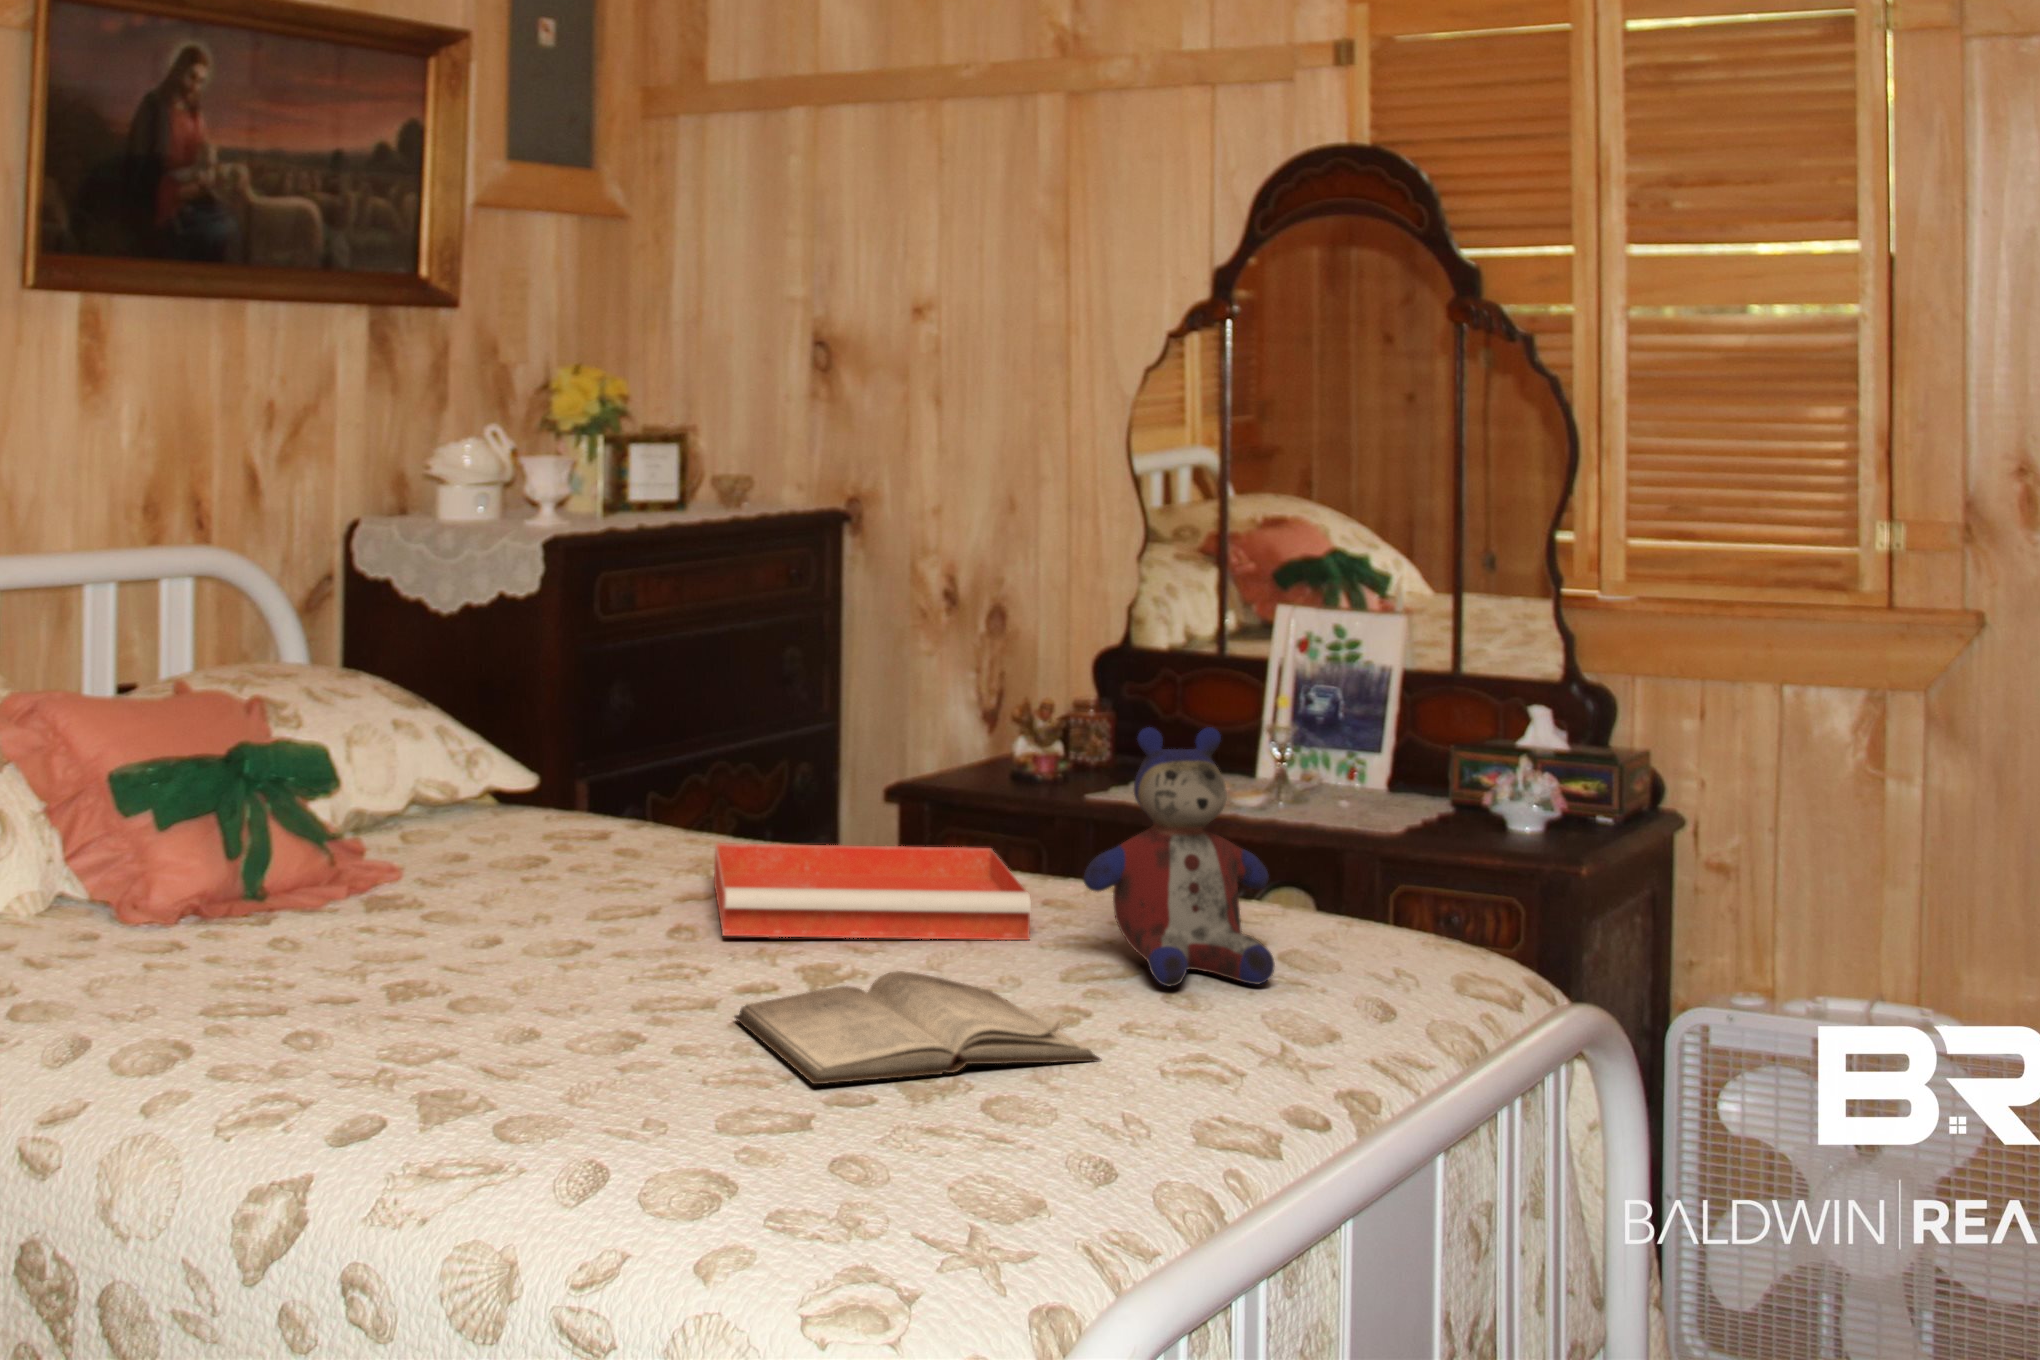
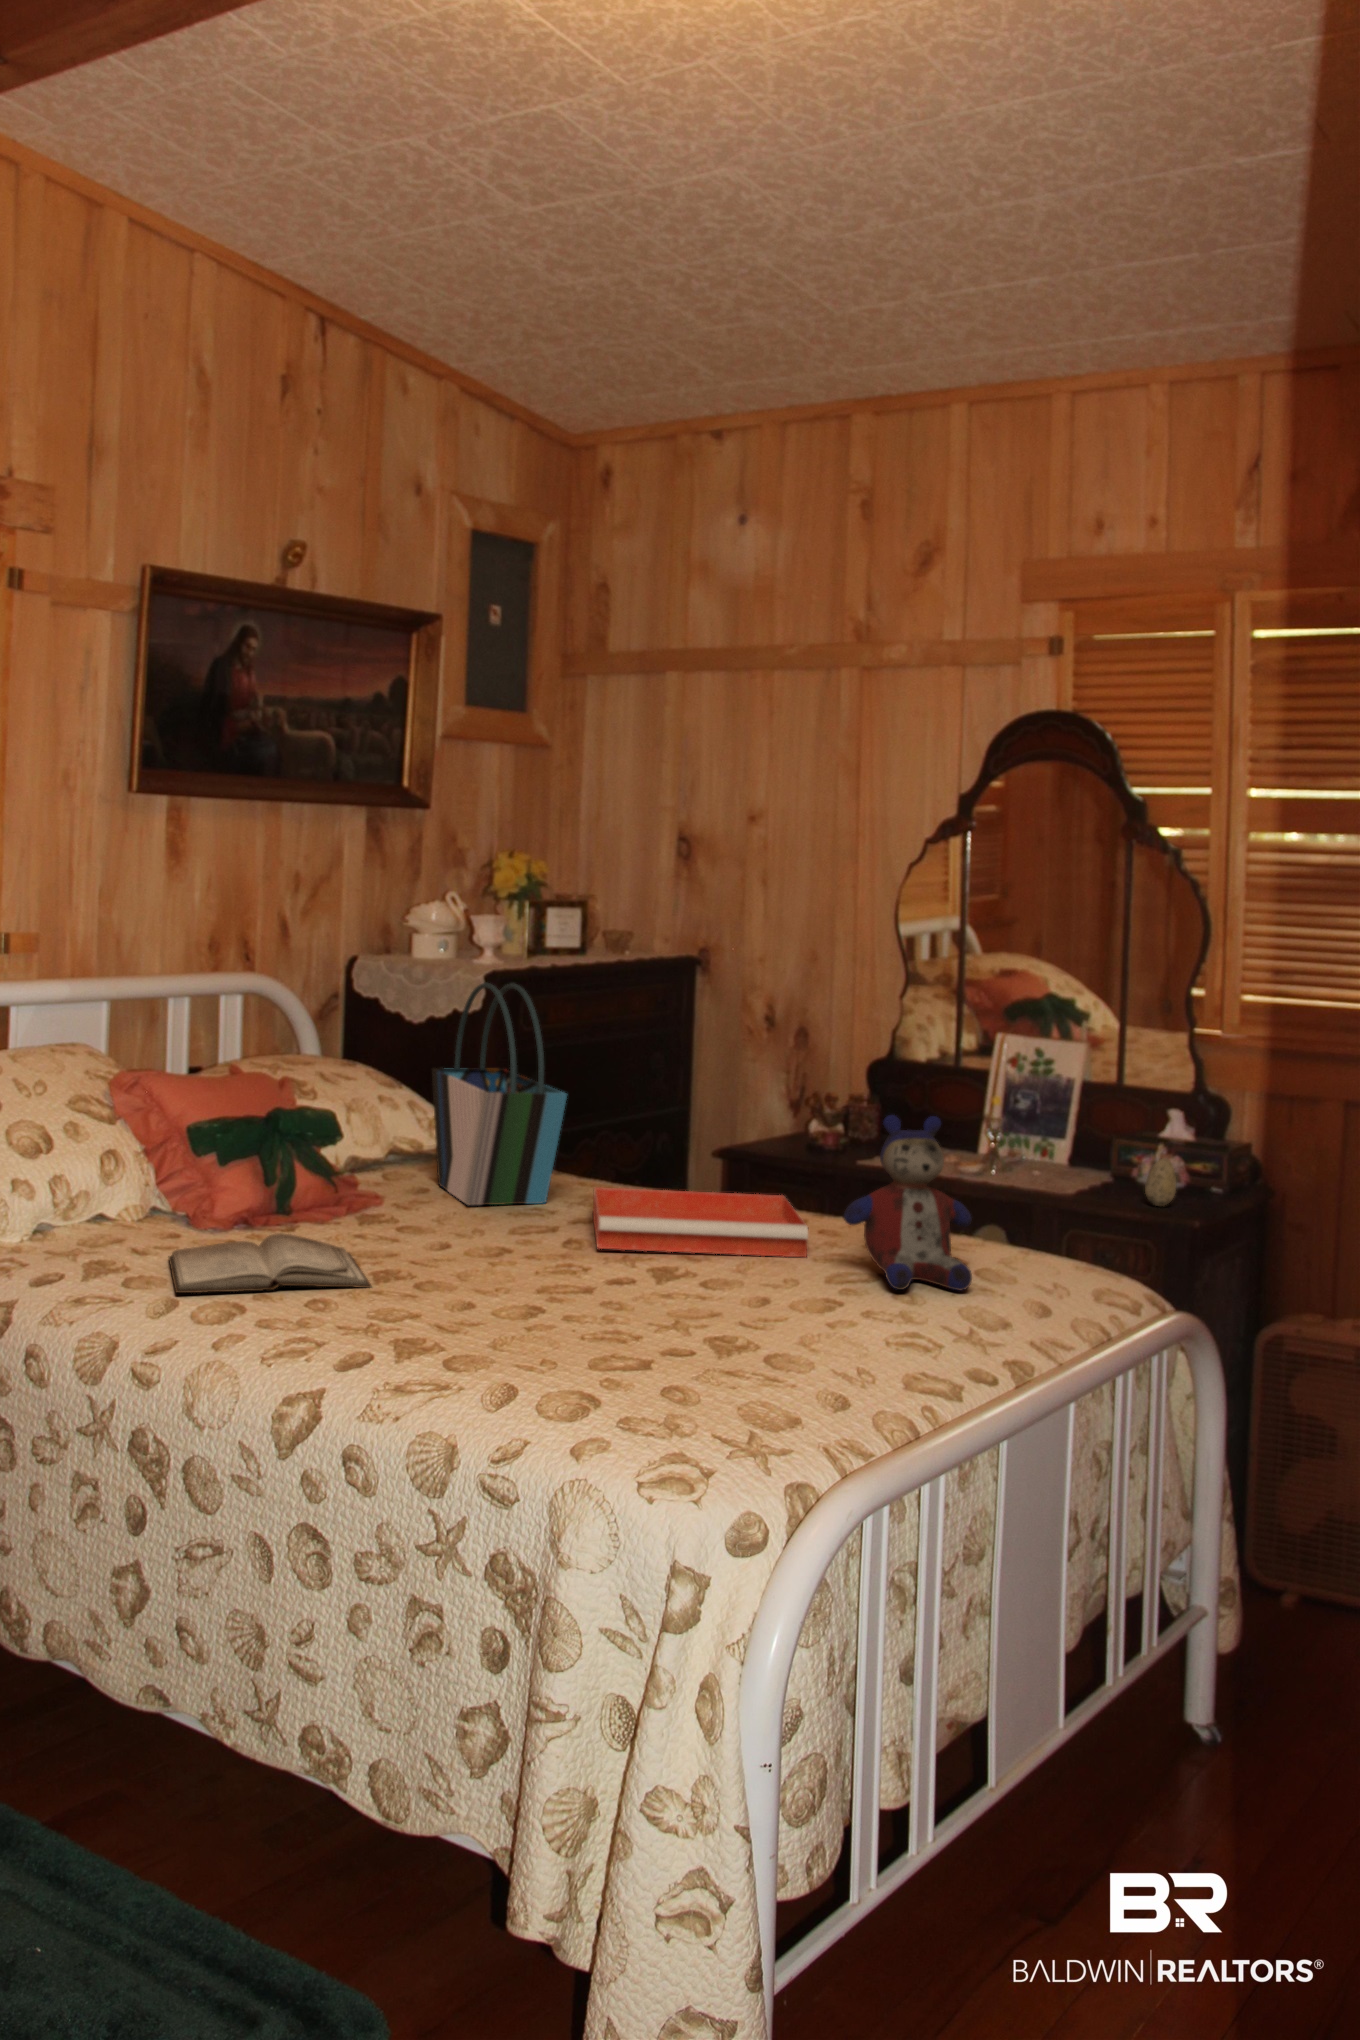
tote bag: none [476,549,674,875] -> present [432,983,567,1205]
decorative egg: none [1497,778,1541,847] -> present [1145,1158,1176,1206]
diary: present [734,971,1101,1084] -> present [169,1233,372,1293]

